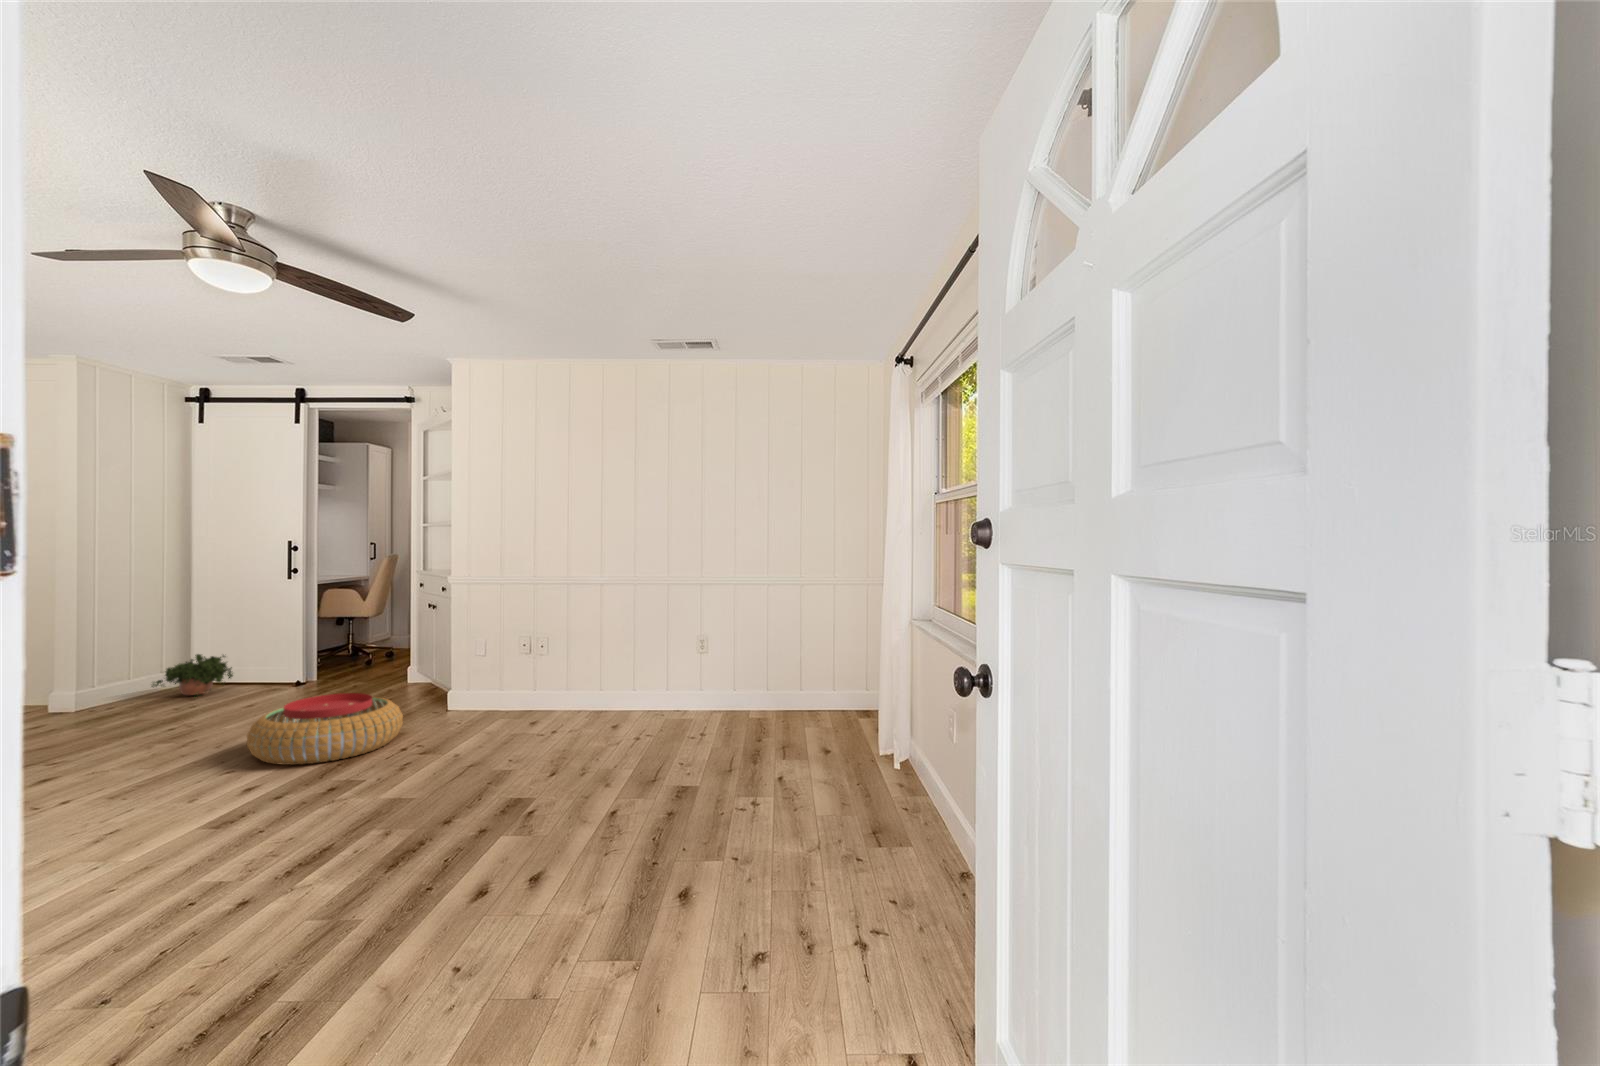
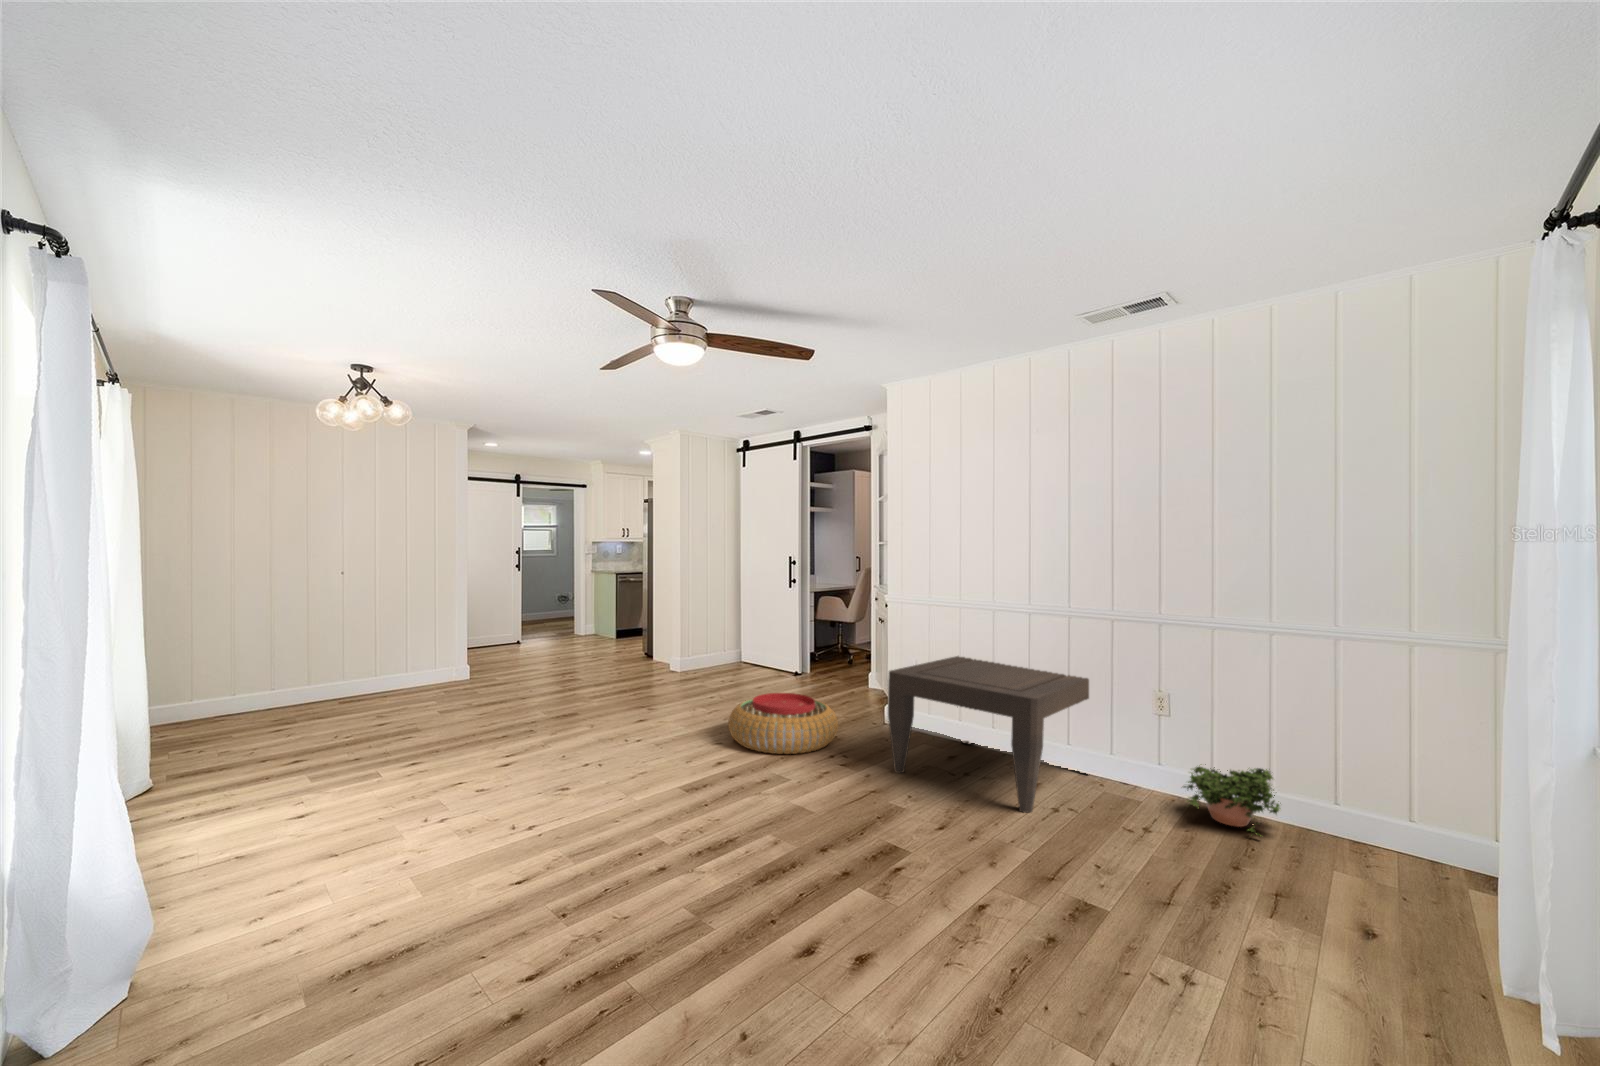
coffee table: none [472,626,658,747] -> present [888,656,1089,813]
potted plant: present [152,654,233,698] -> present [1183,764,1280,836]

